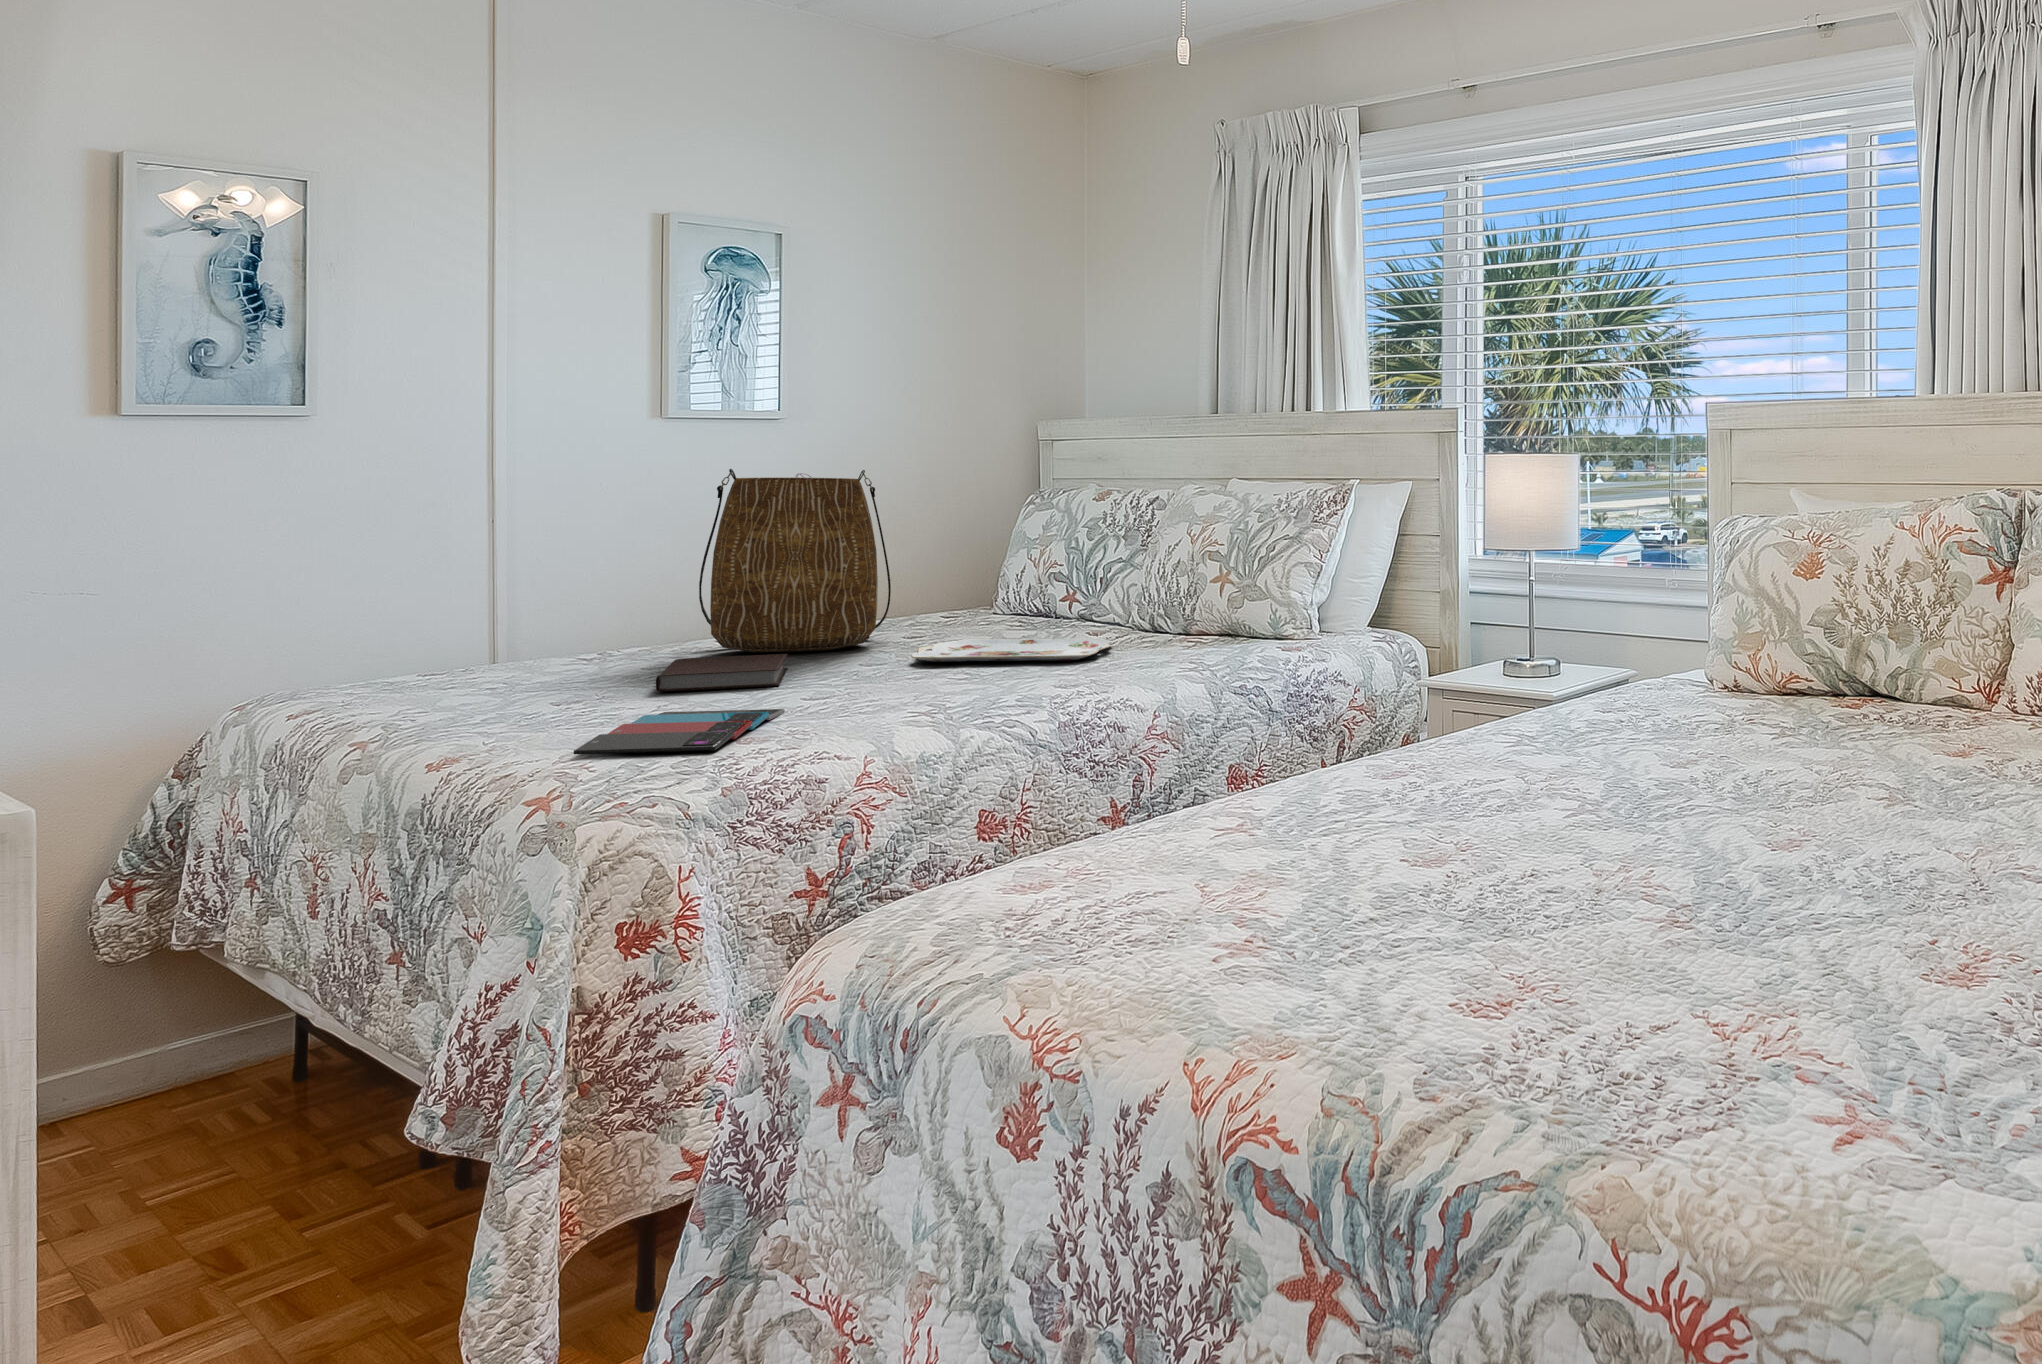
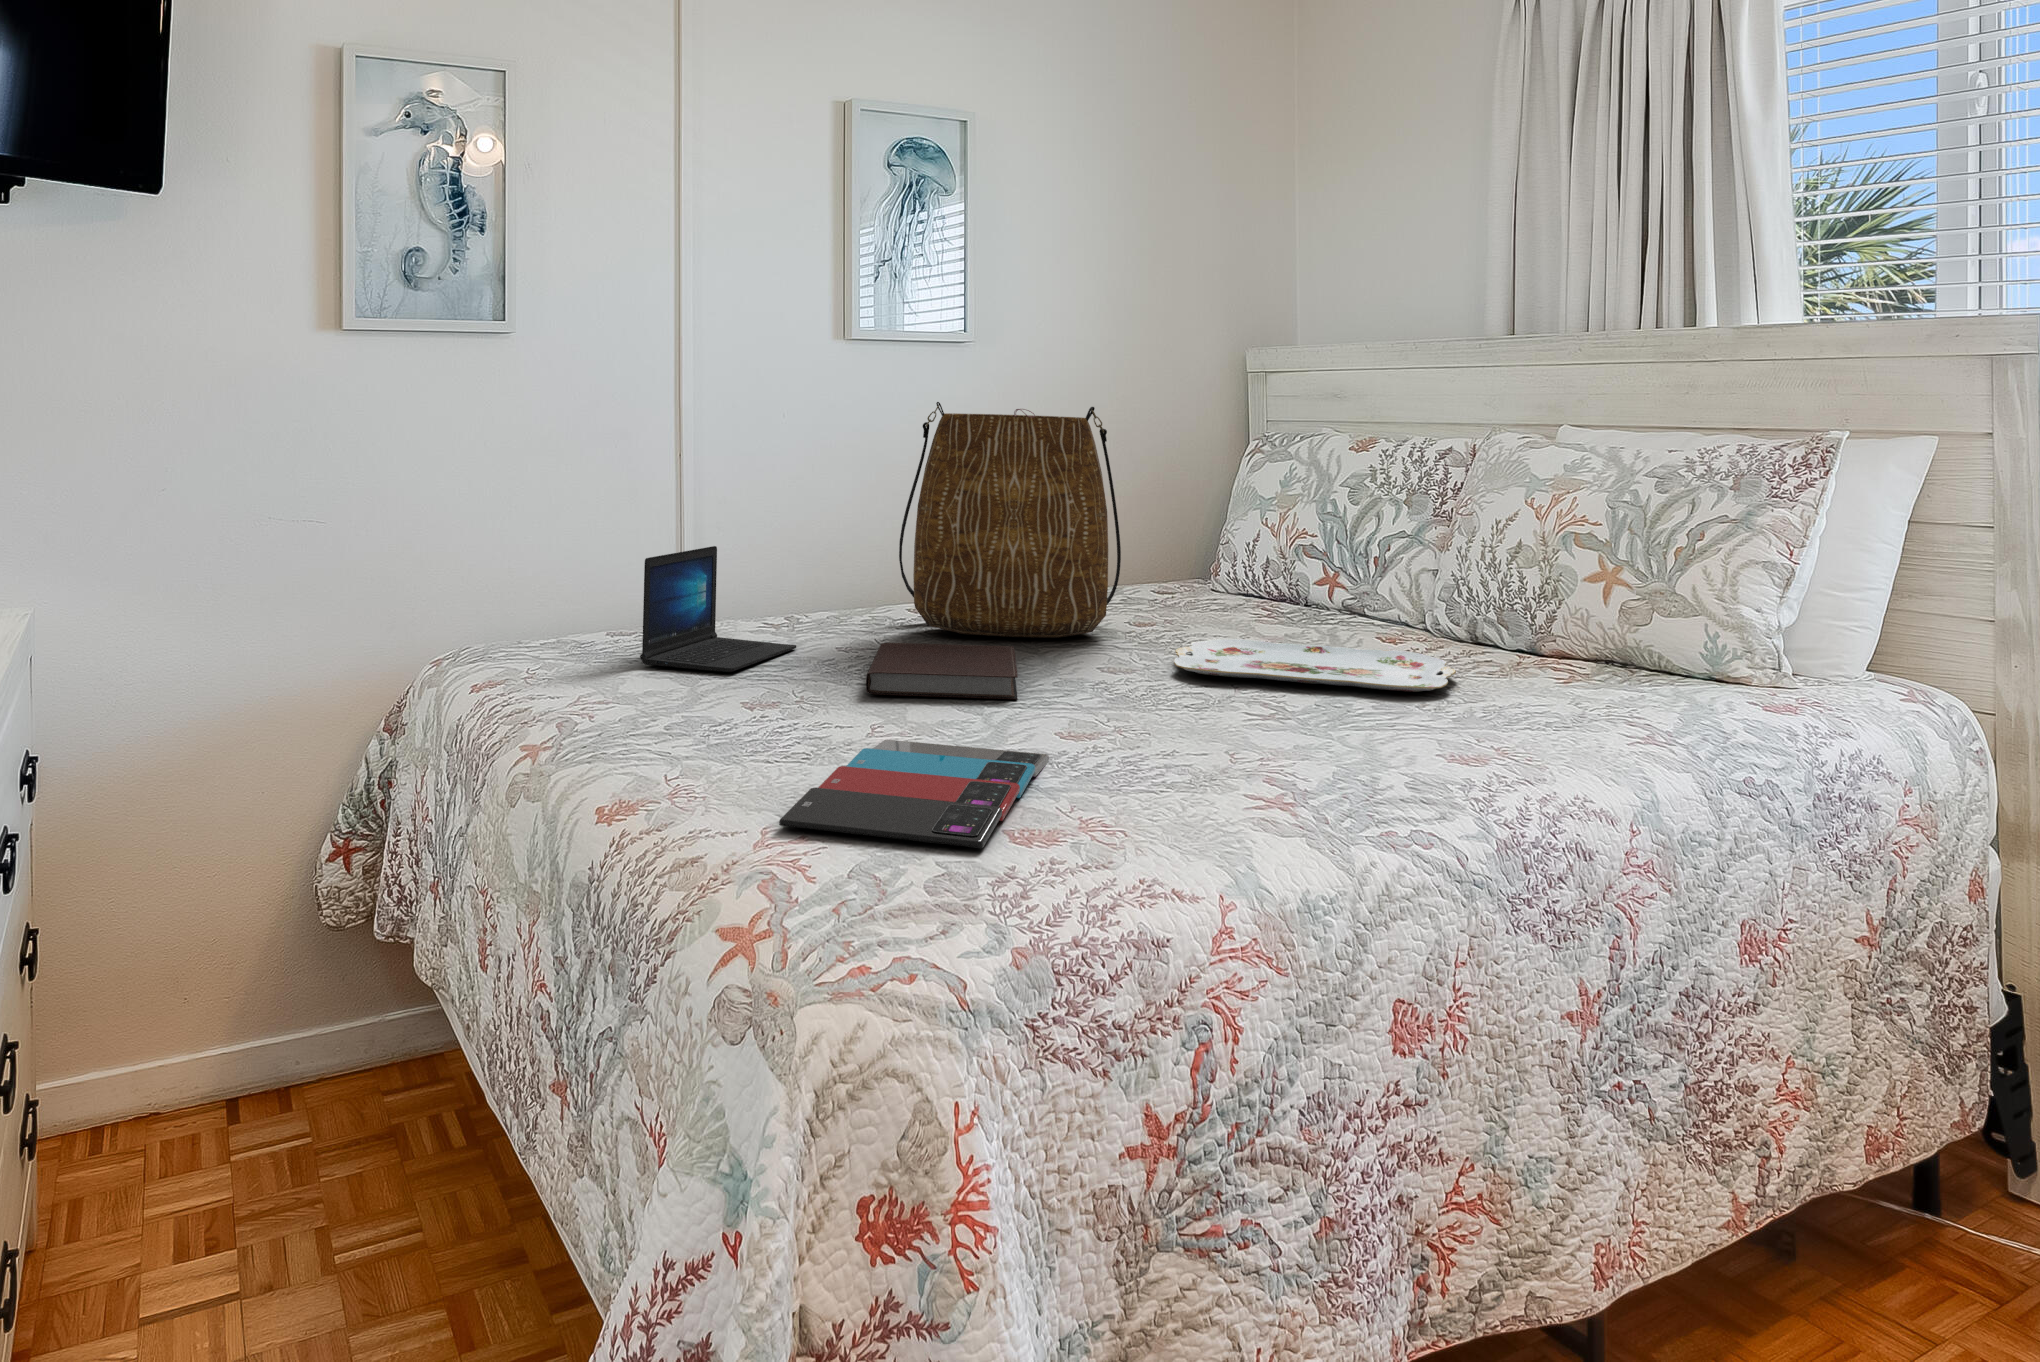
laptop: none [452,594,600,690] -> present [640,546,796,672]

